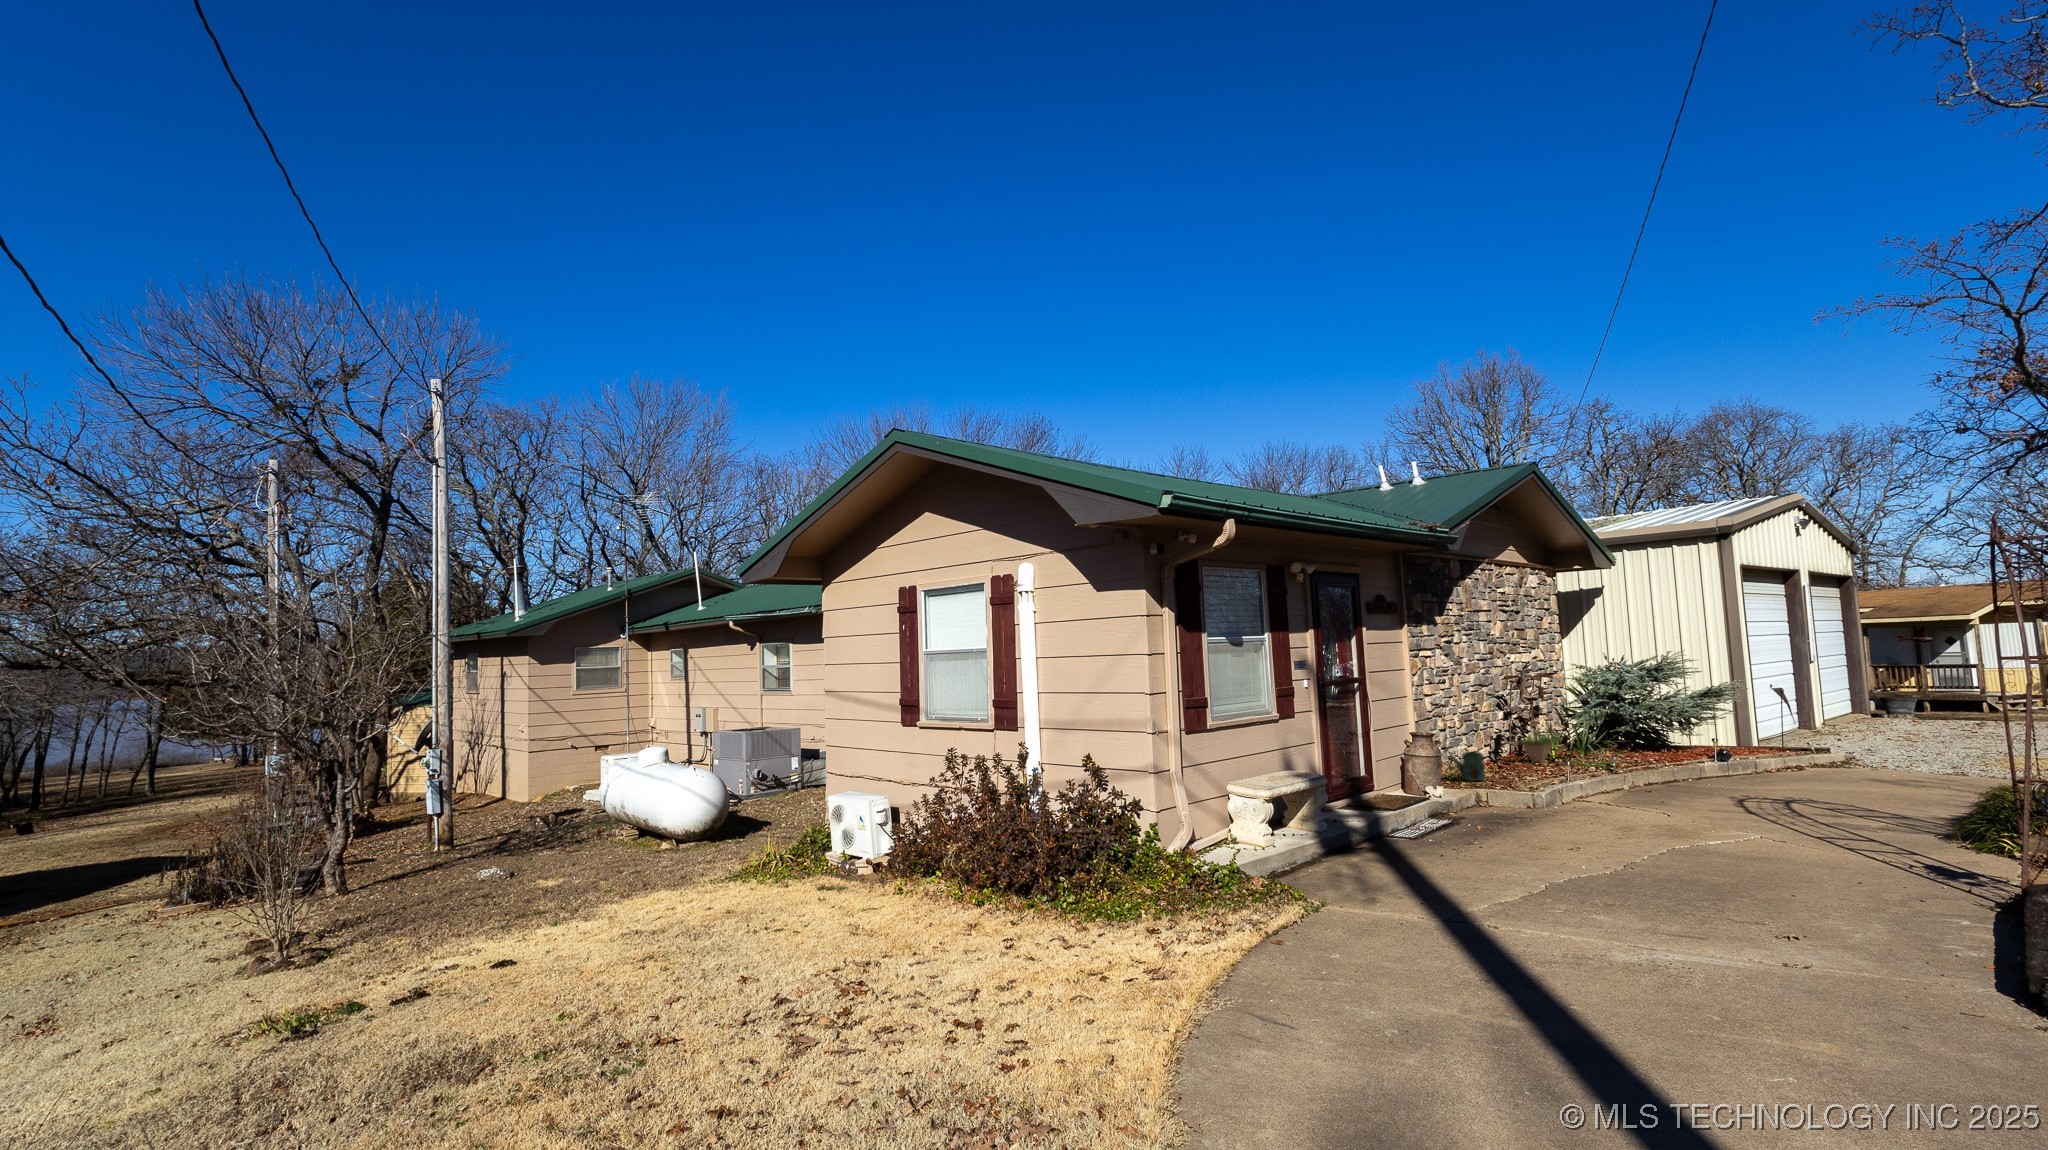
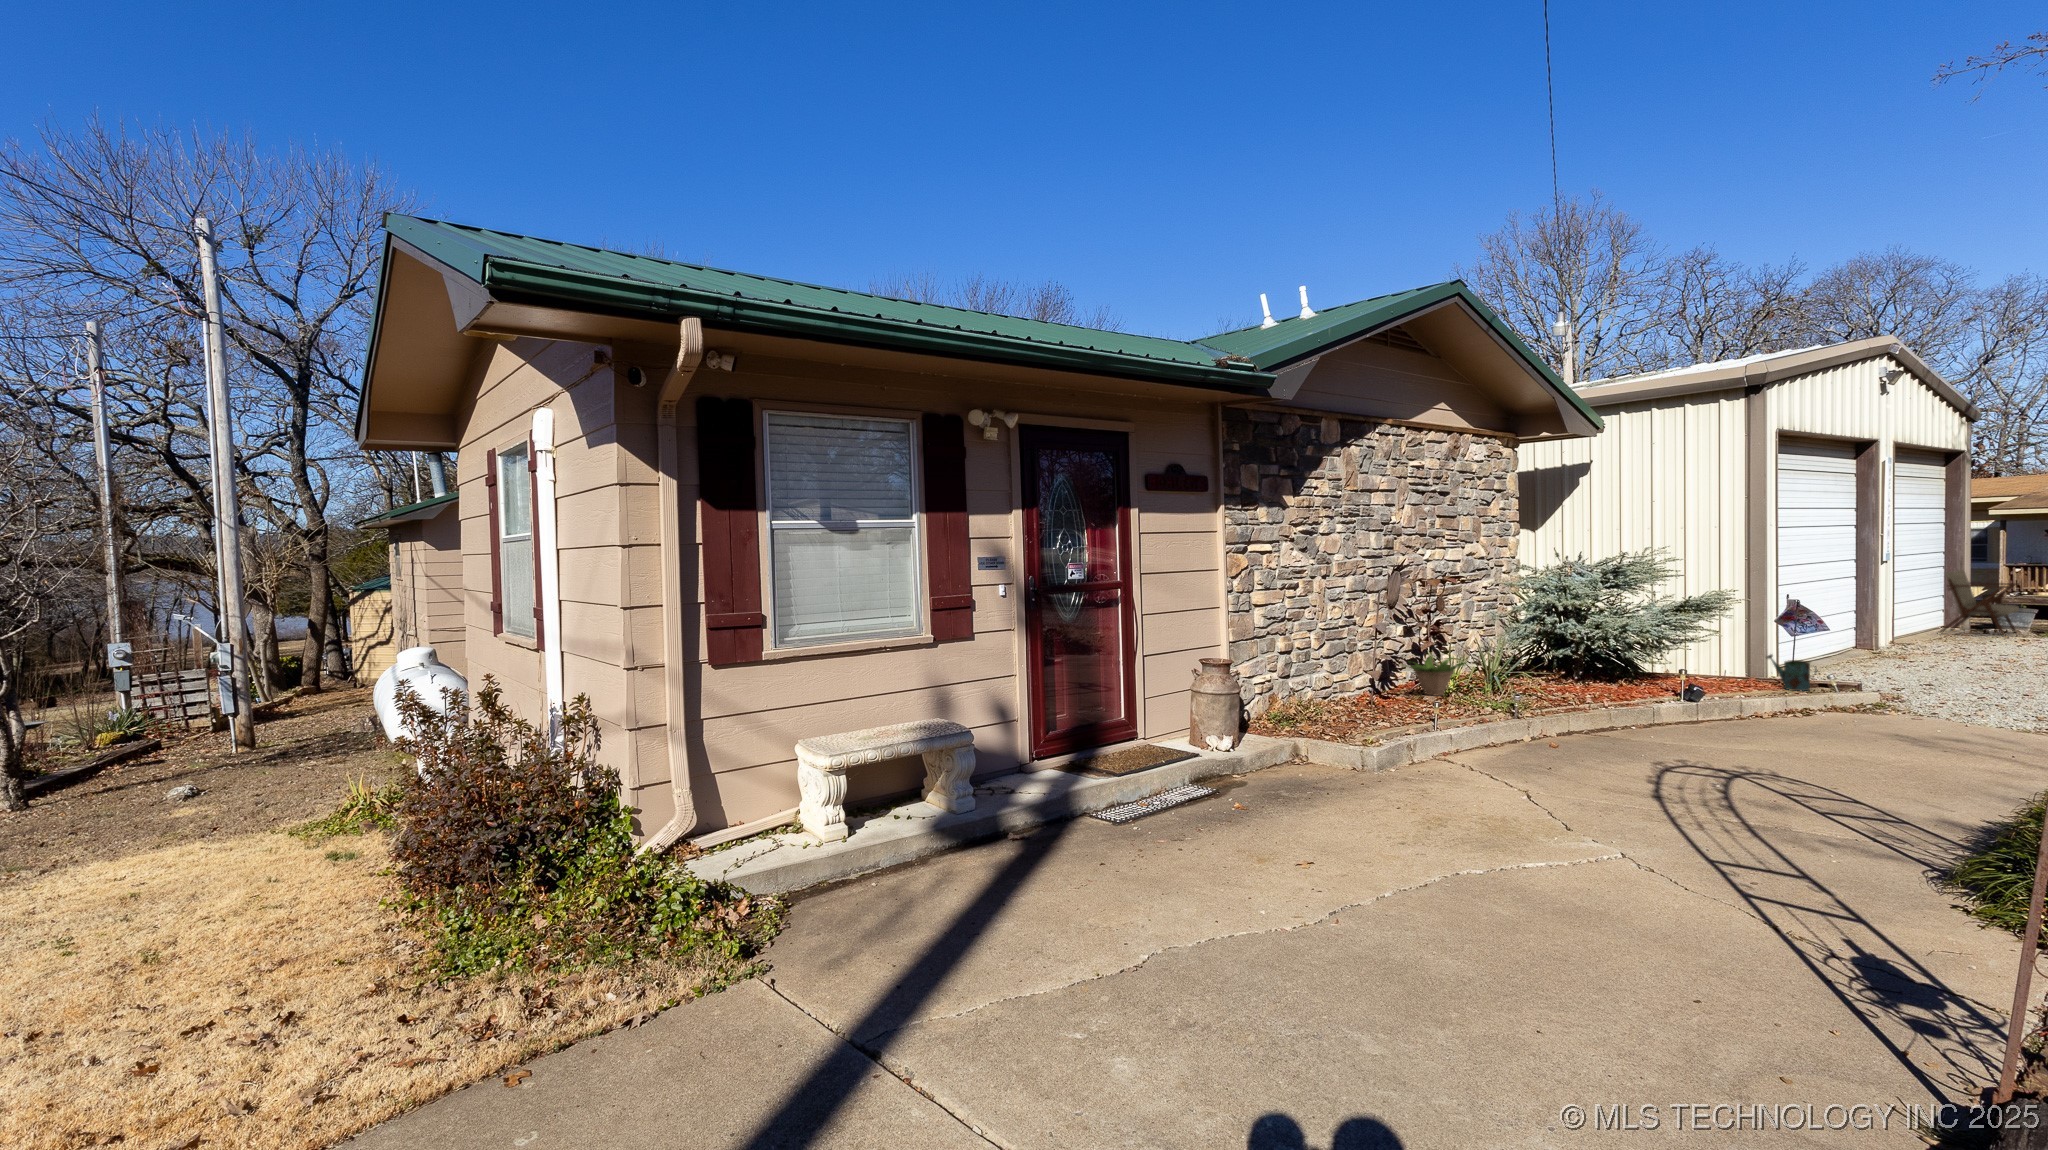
lounge chair: none [1848,667,1907,718] -> present [1939,570,2019,636]
watering can: present [1444,748,1491,781] -> present [1767,655,1817,691]

